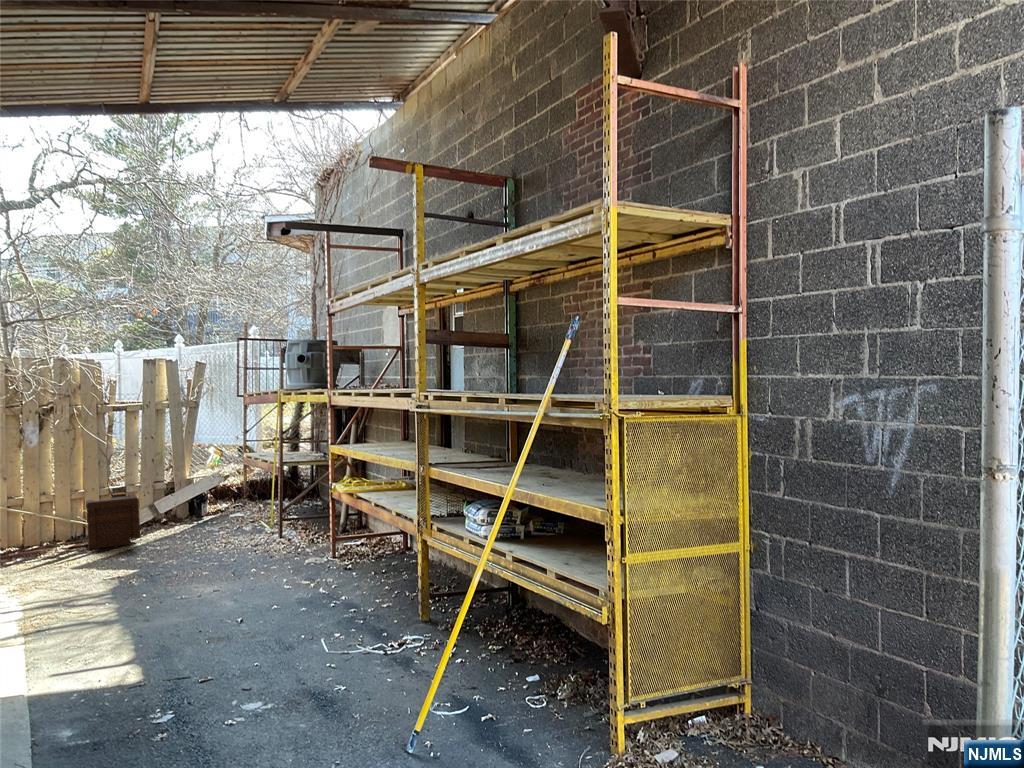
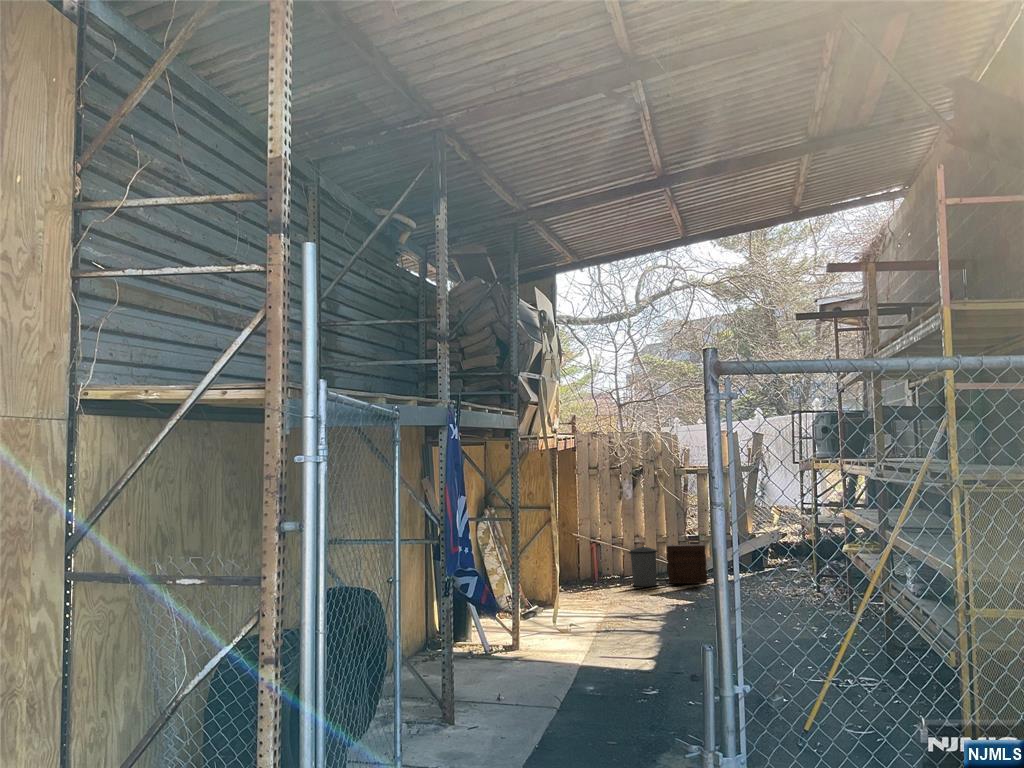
trash can: none [33,506,74,558] -> present [629,546,658,587]

